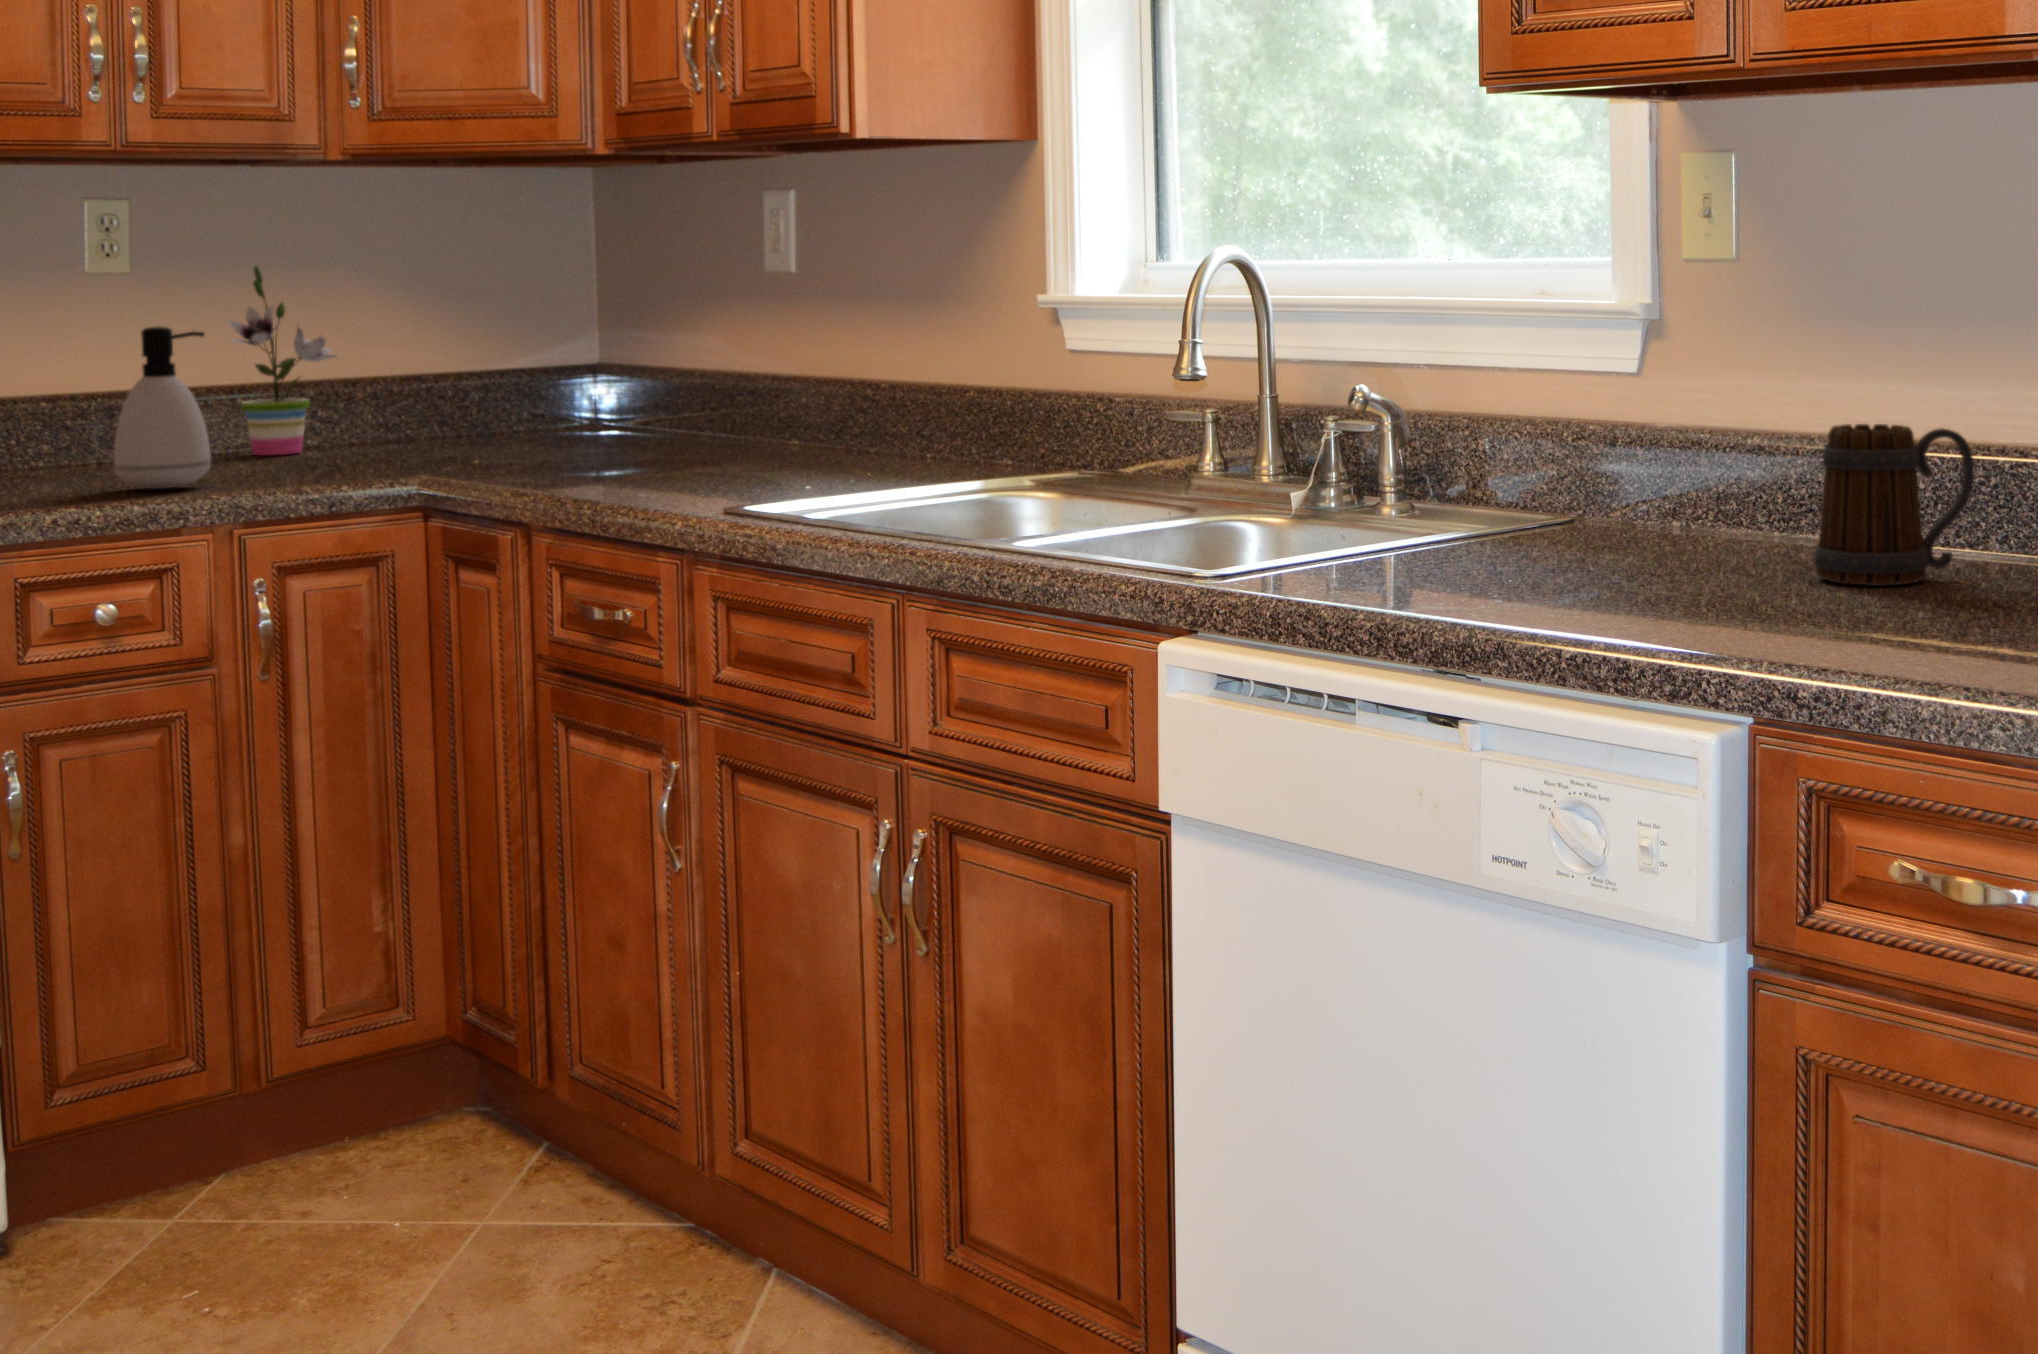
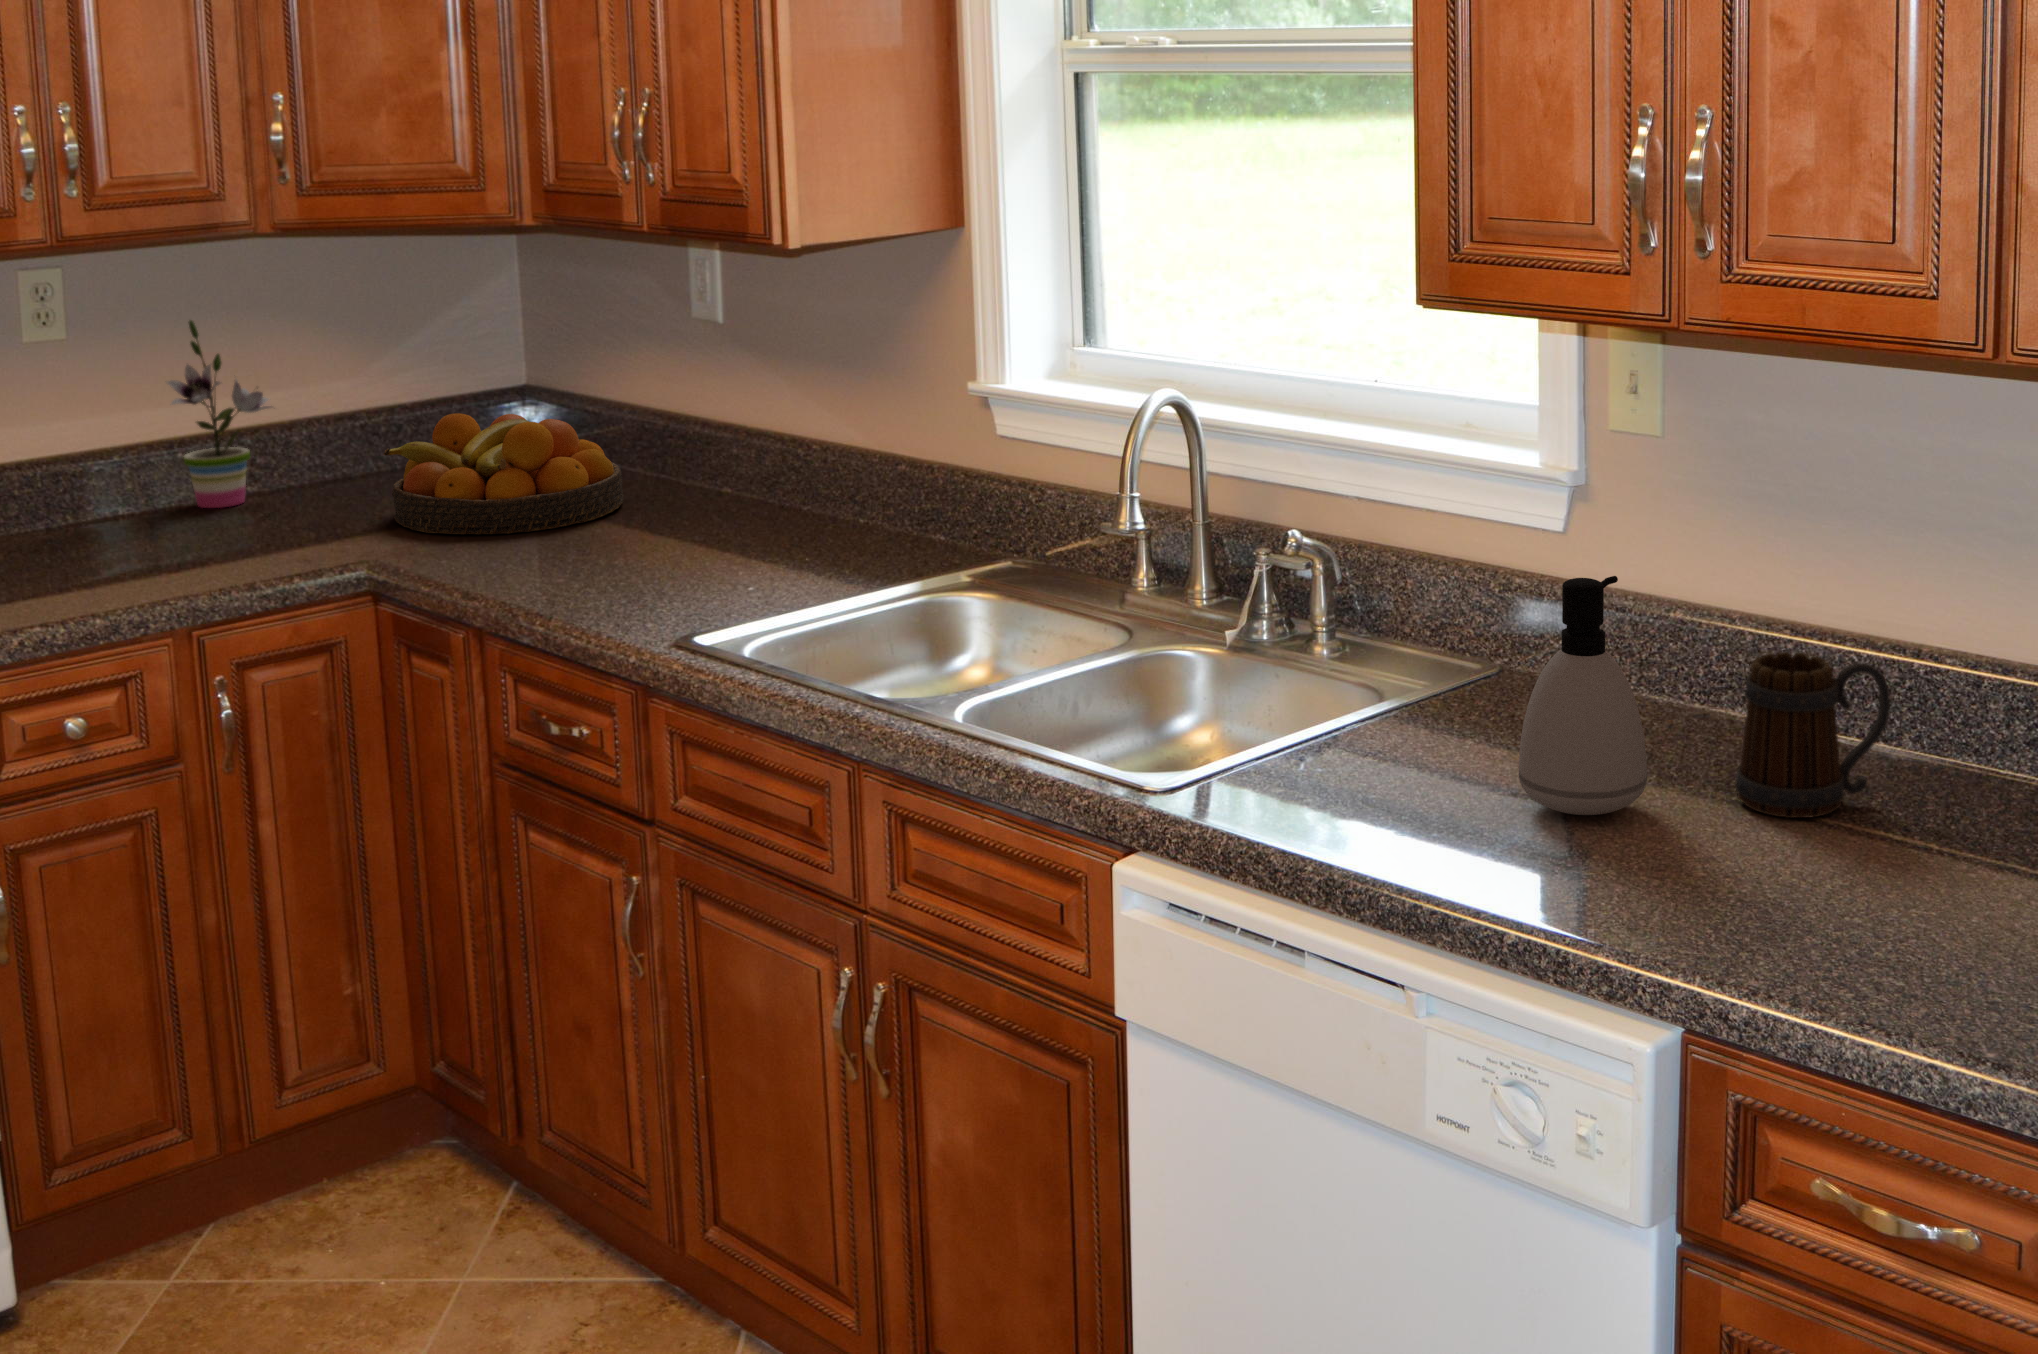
soap dispenser: present [114,326,211,489] -> present [1519,576,1647,815]
fruit bowl: none [443,354,689,465] -> present [383,413,623,535]

